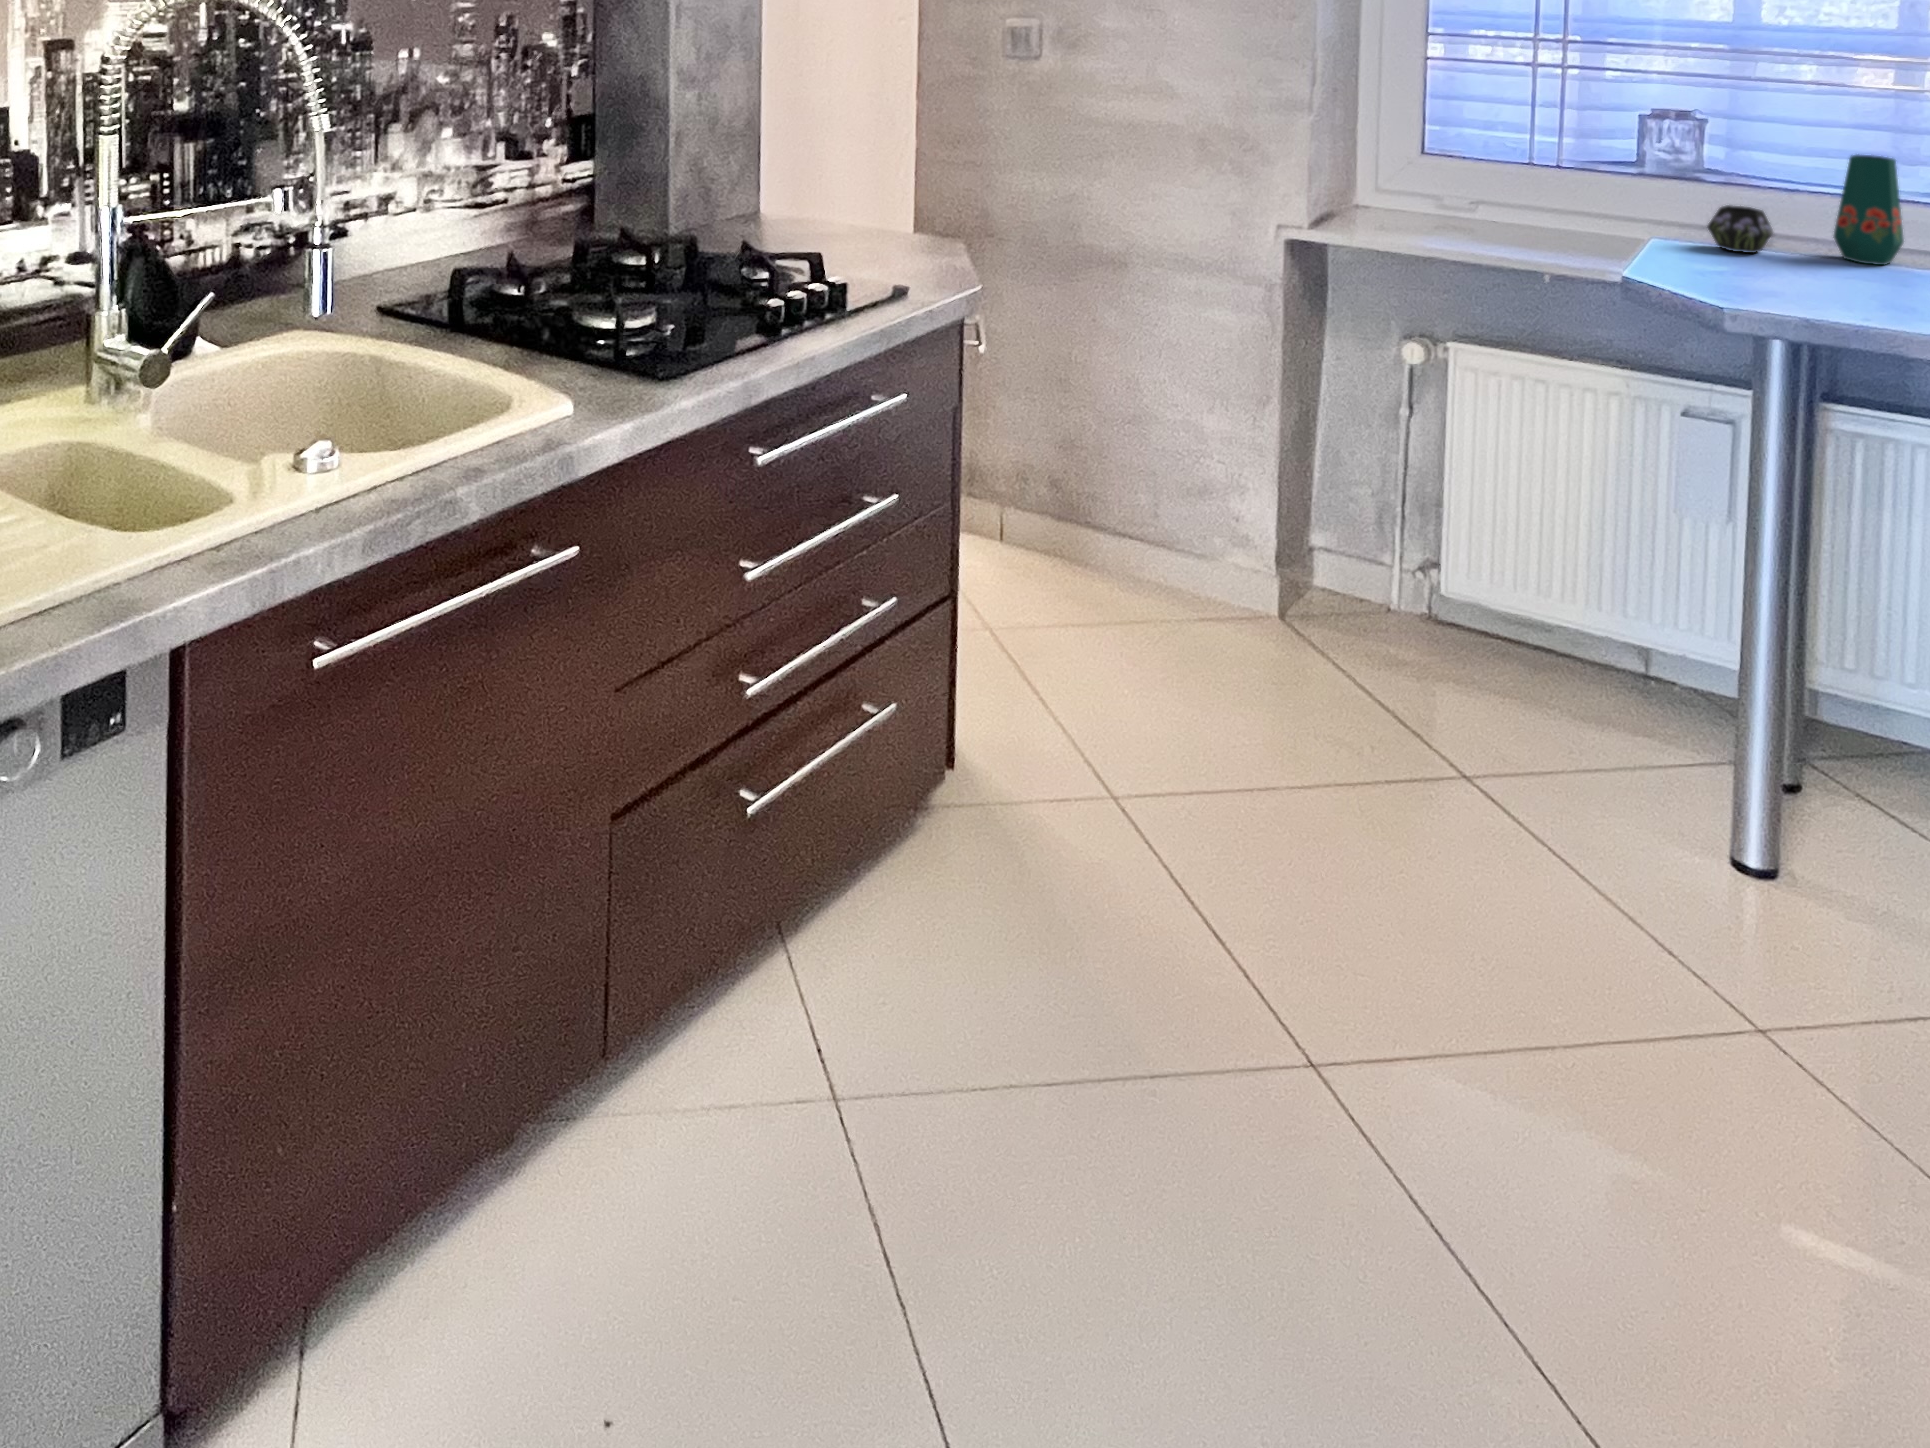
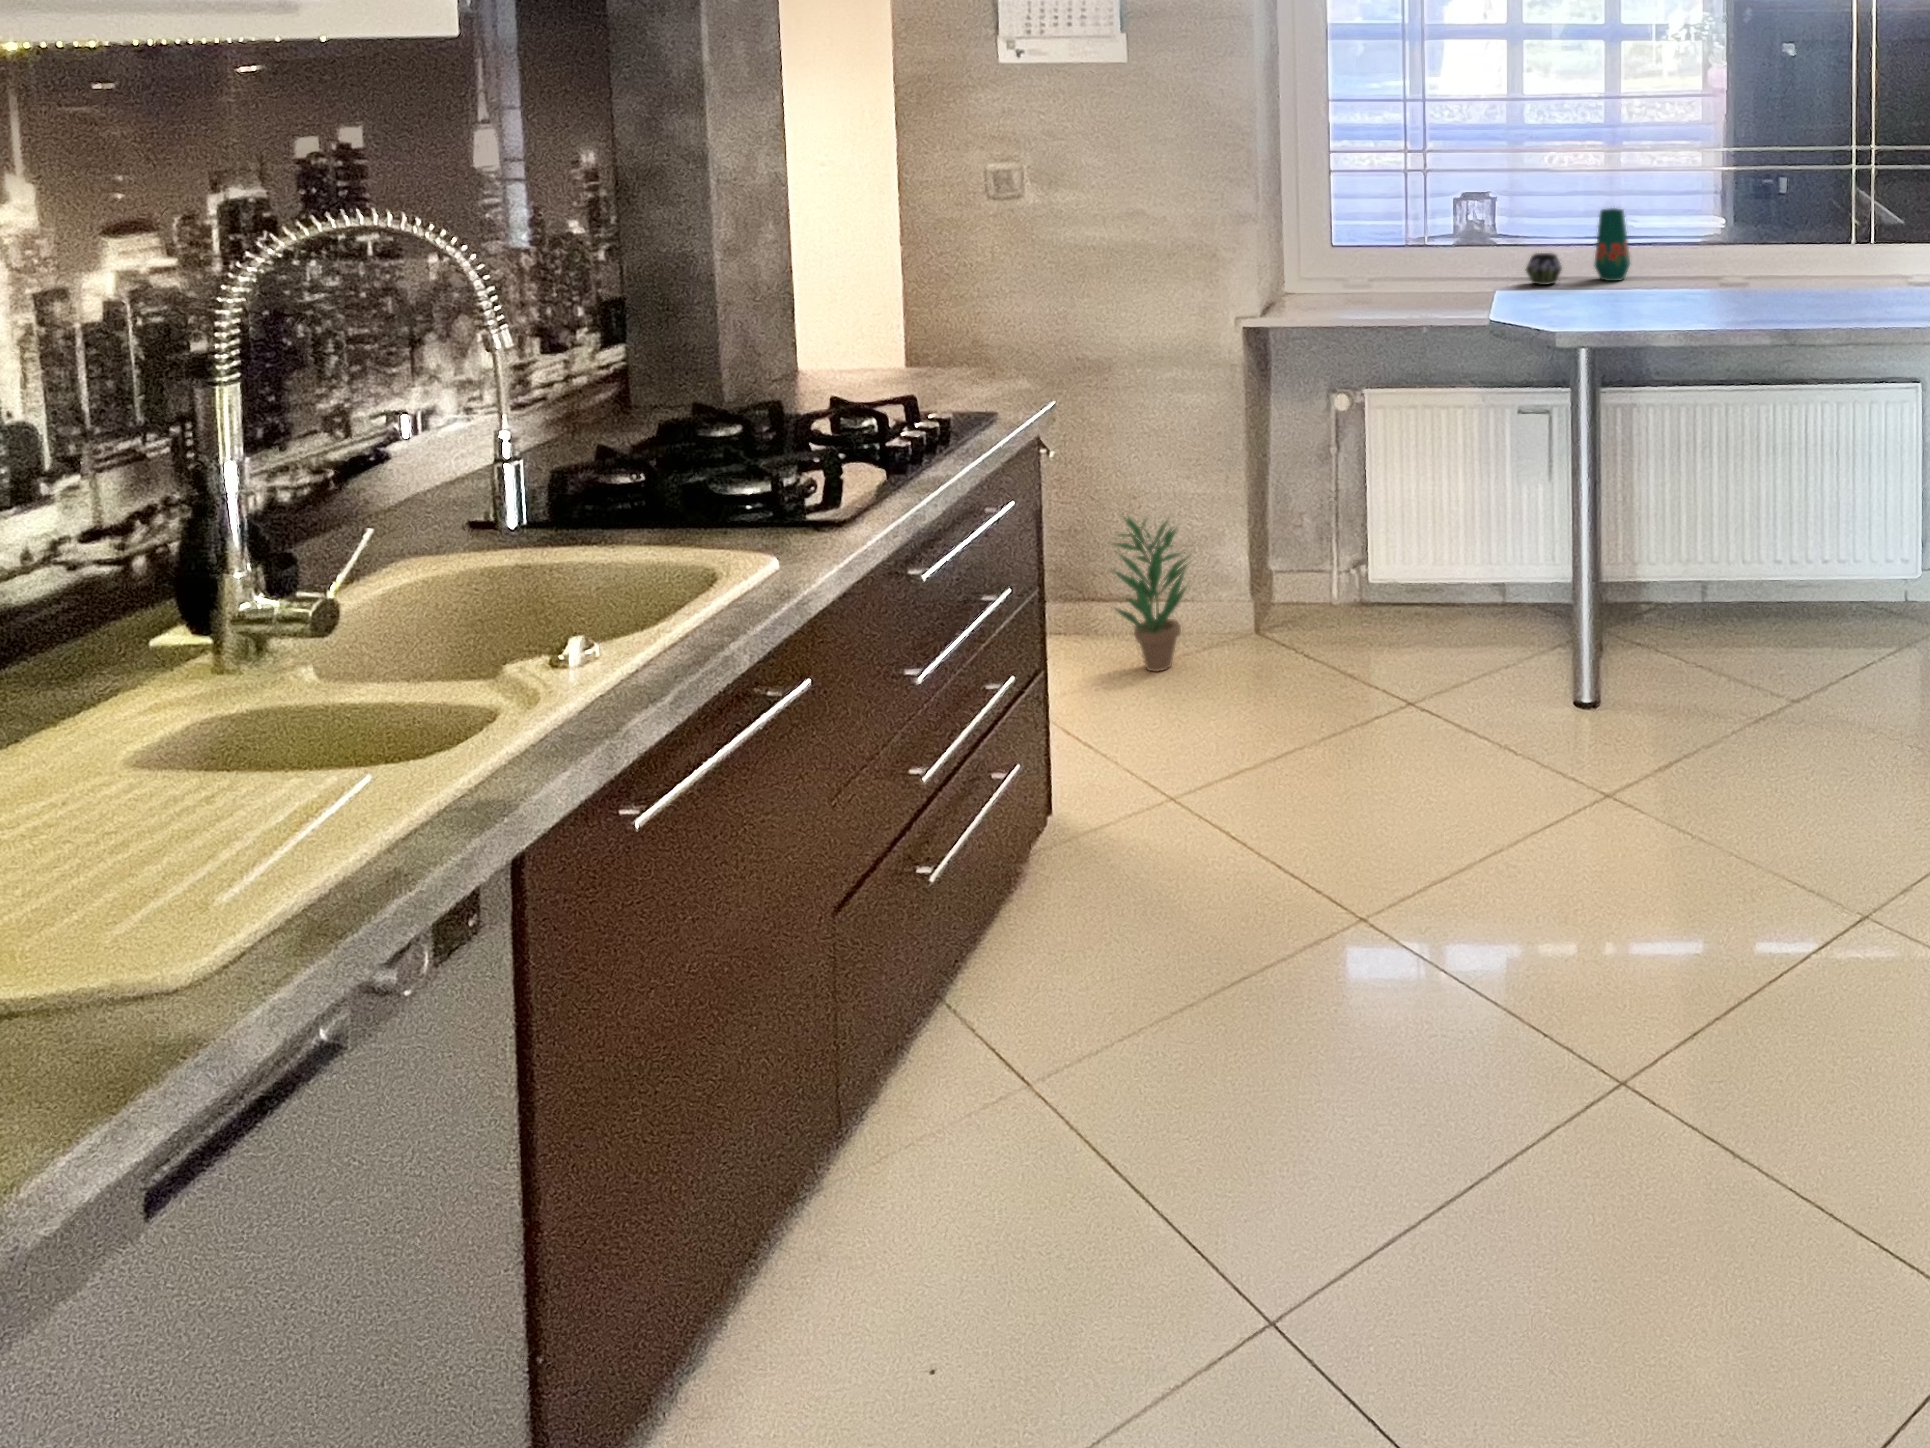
potted plant: none [1087,432,1193,628] -> present [1114,518,1187,671]

